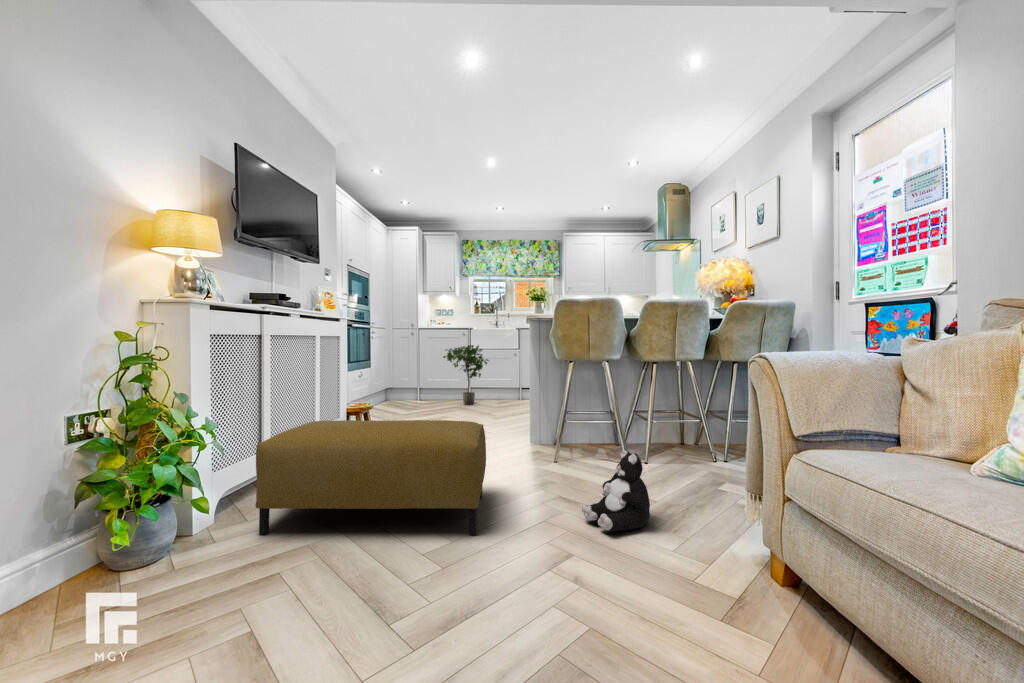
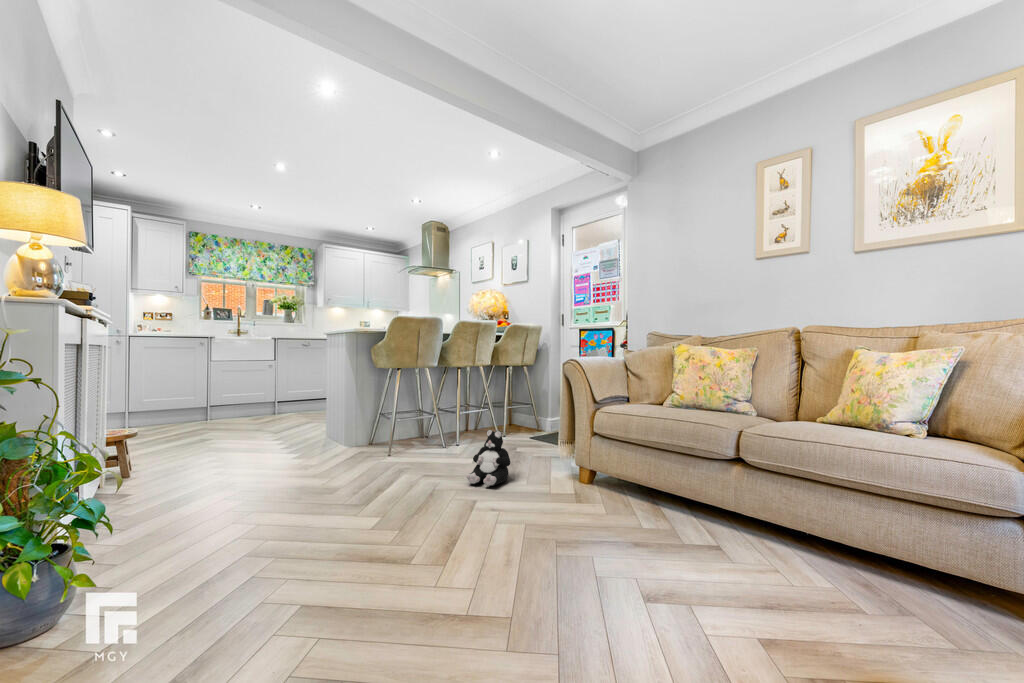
potted plant: present [443,345,489,405] -> none [185,356,244,425]
ottoman: present [255,420,486,535] -> none [180,423,411,561]

